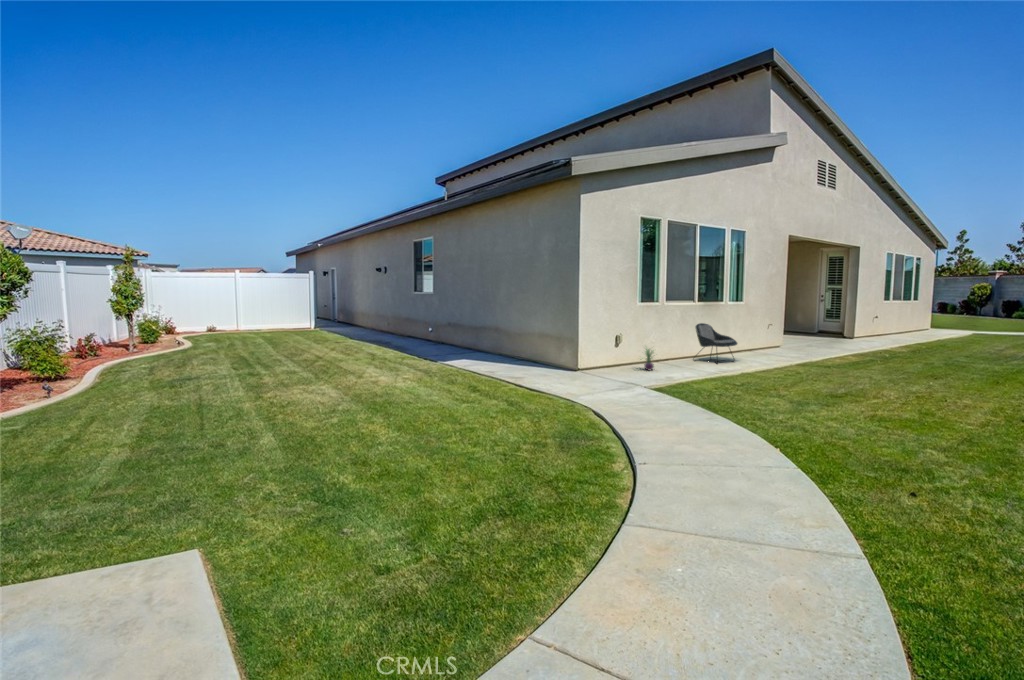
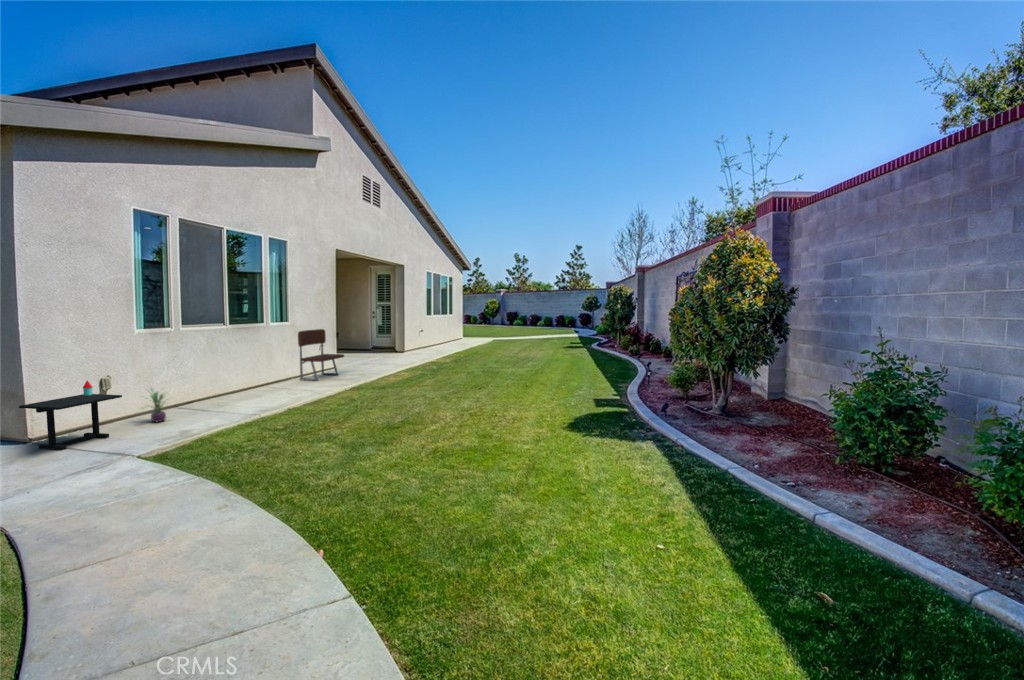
bench: none [746,310,789,356] -> present [298,329,344,381]
lounge chair: present [694,323,737,364] -> none [231,350,285,399]
side table: none [581,336,632,378] -> present [19,381,122,450]

